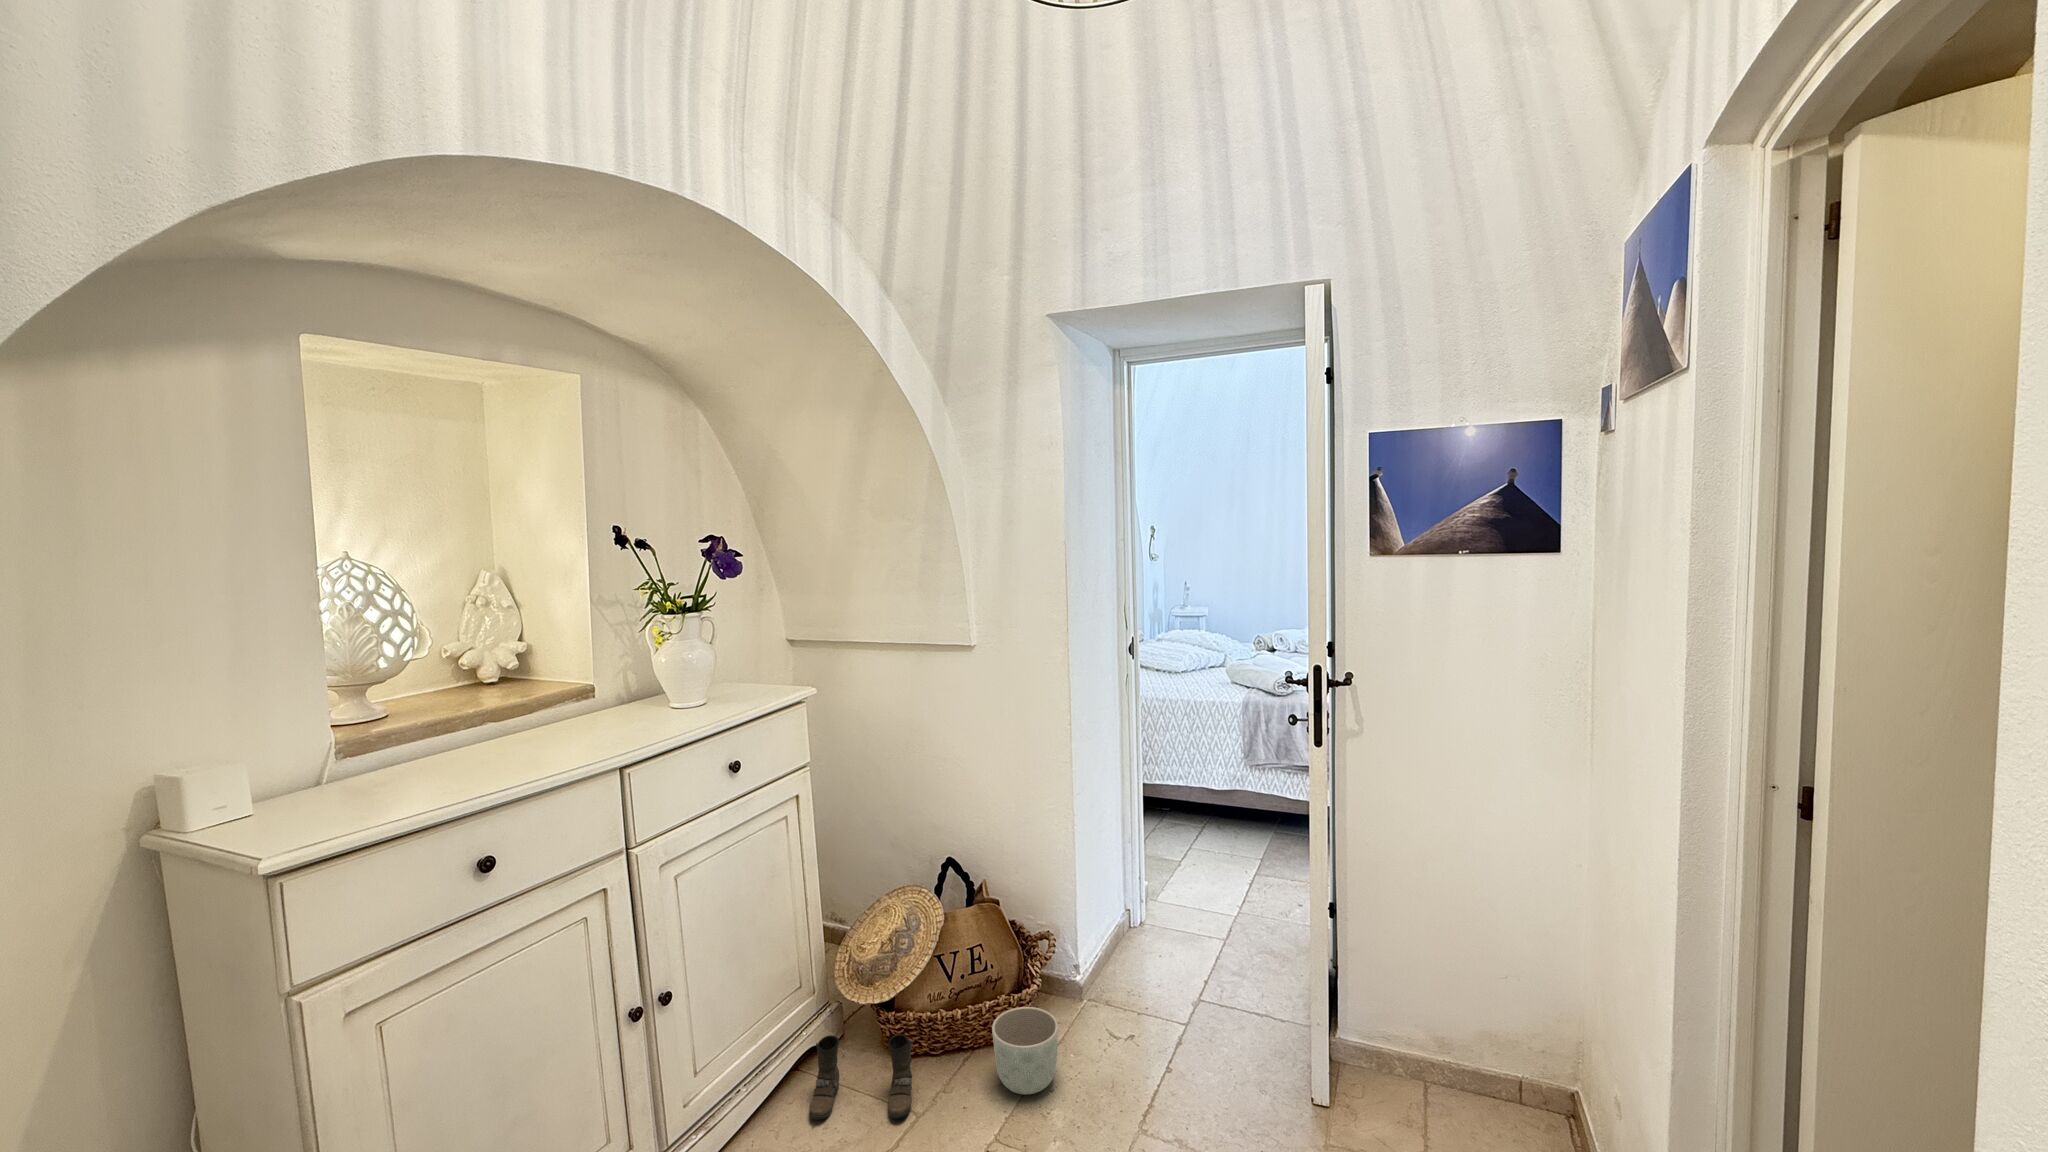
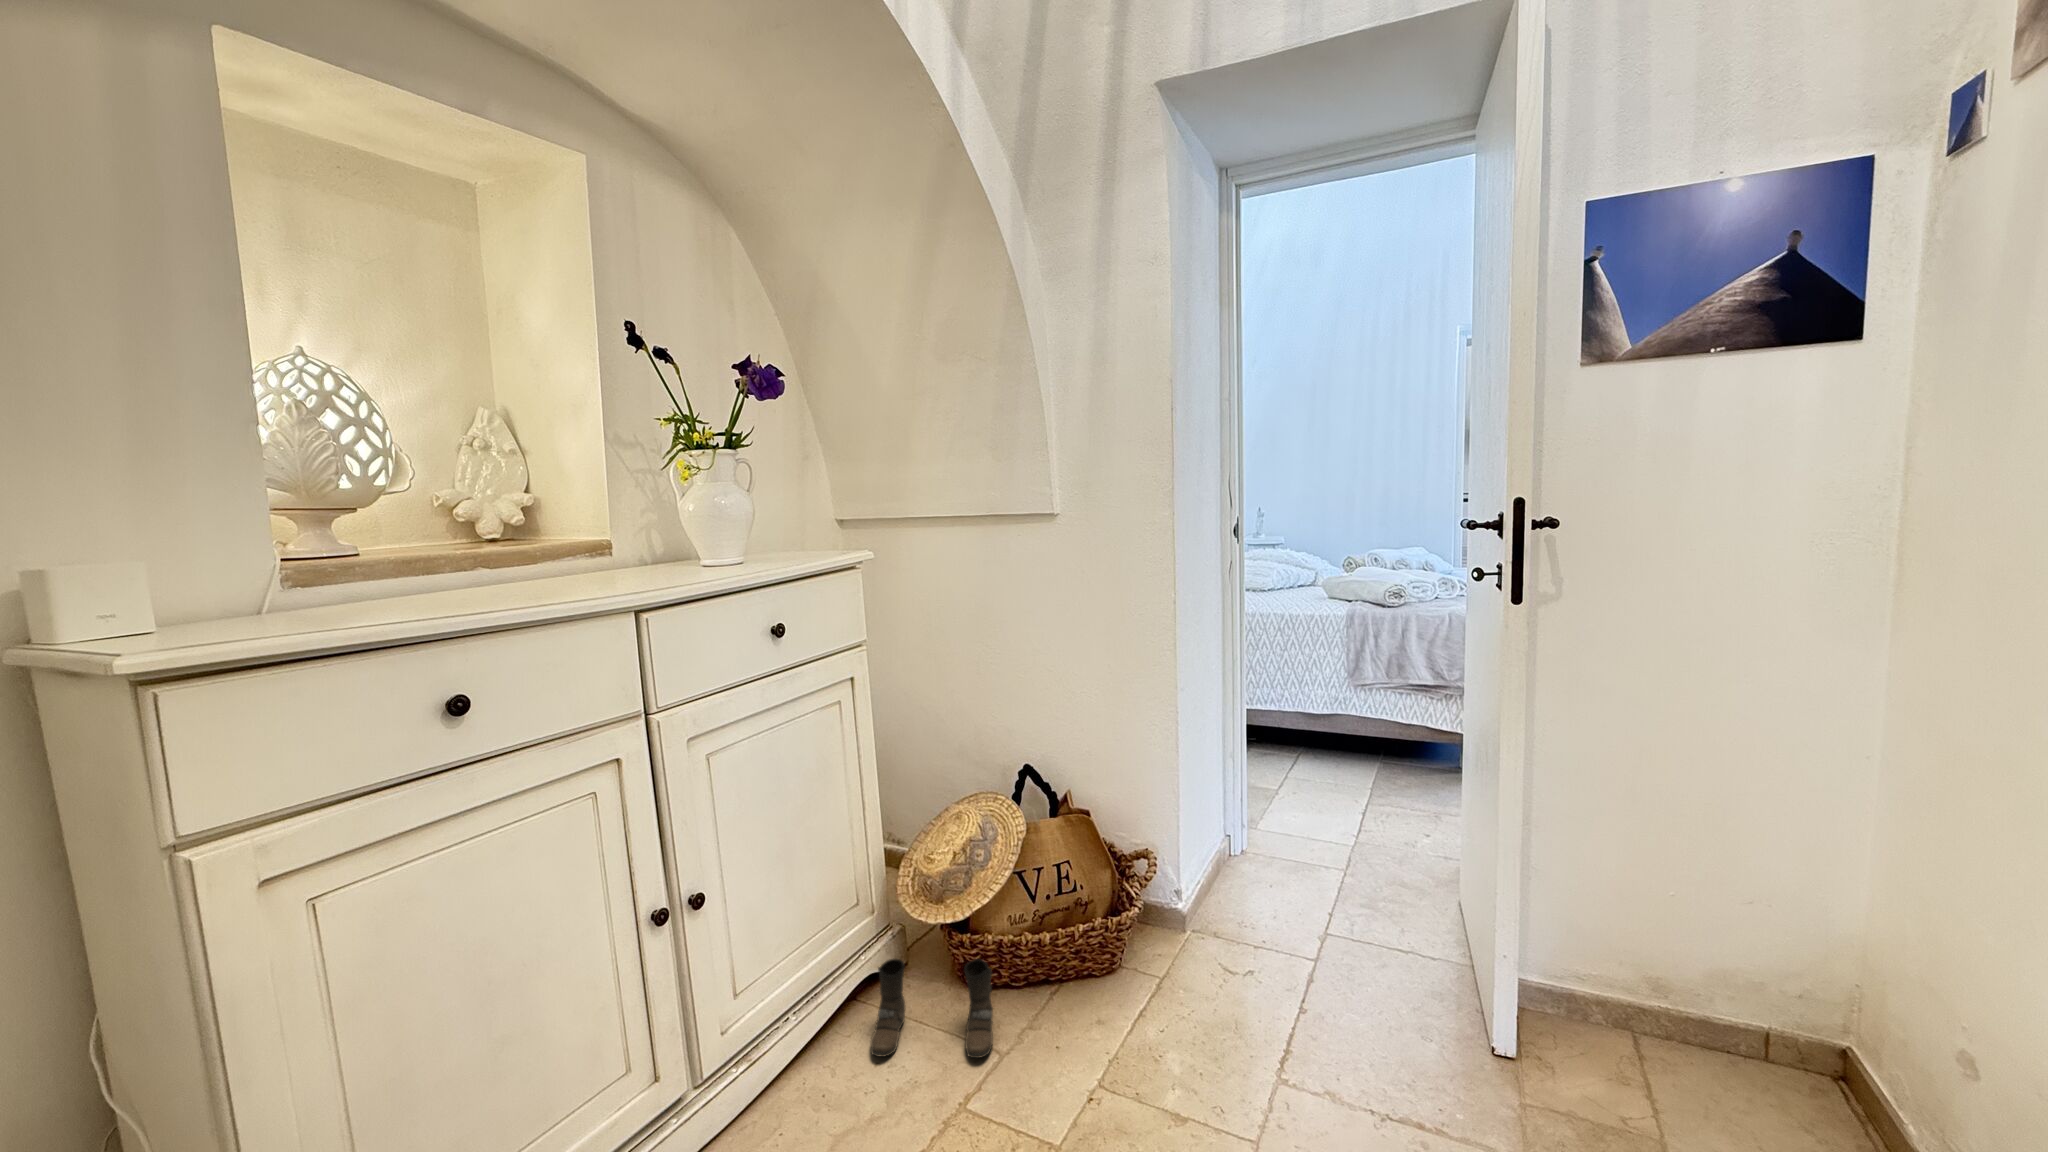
planter: present [992,1007,1058,1094] -> none [1089,932,1171,1035]

